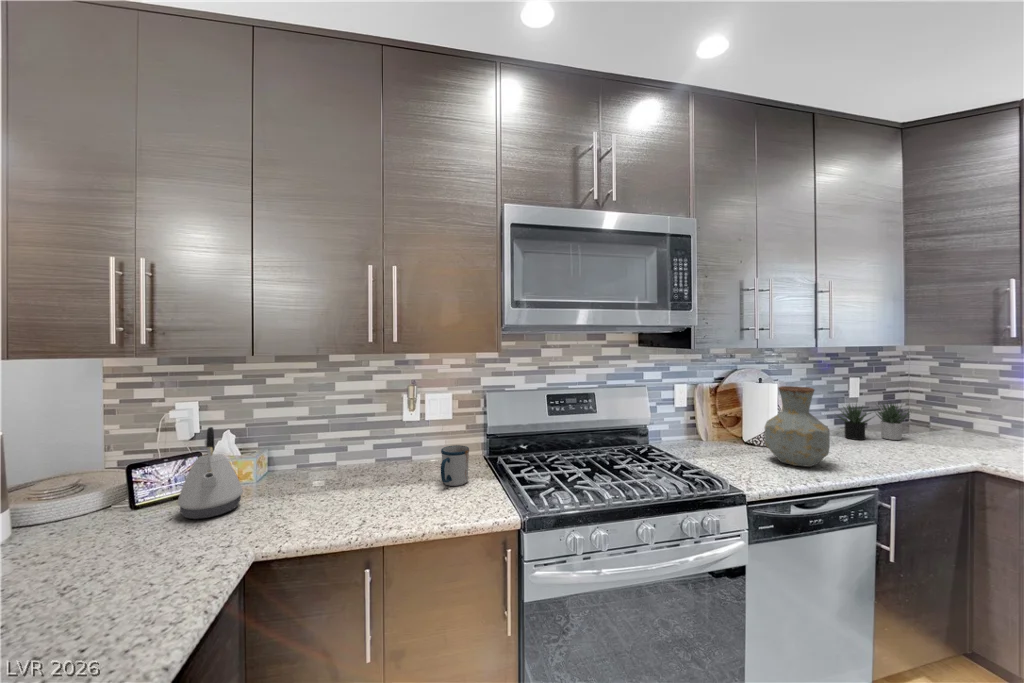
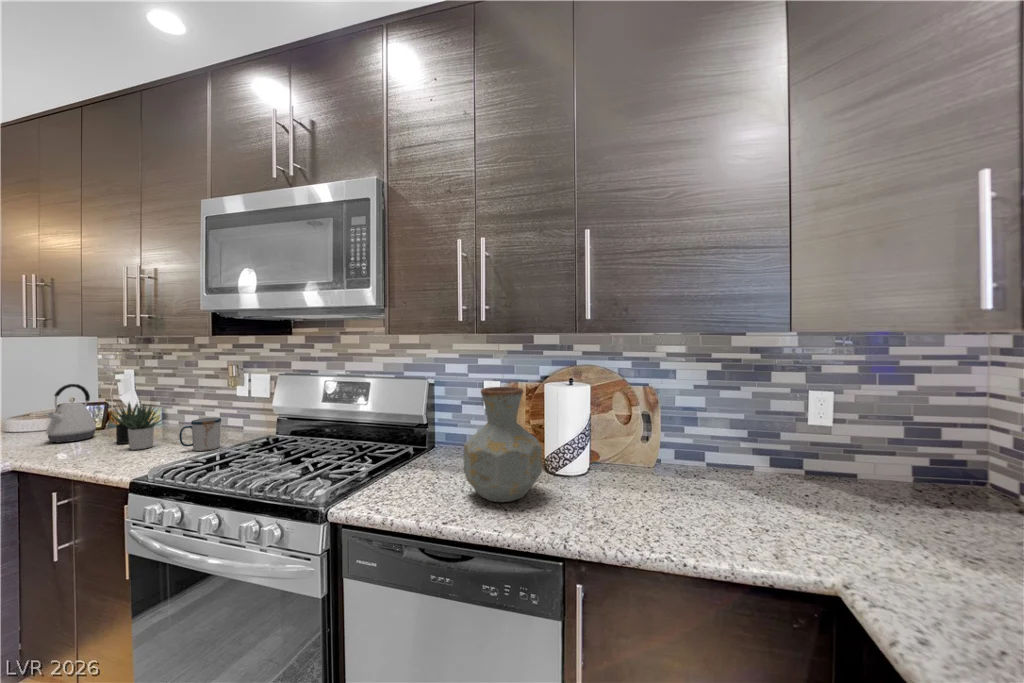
succulent plant: present [838,403,909,440] -> present [110,402,163,450]

